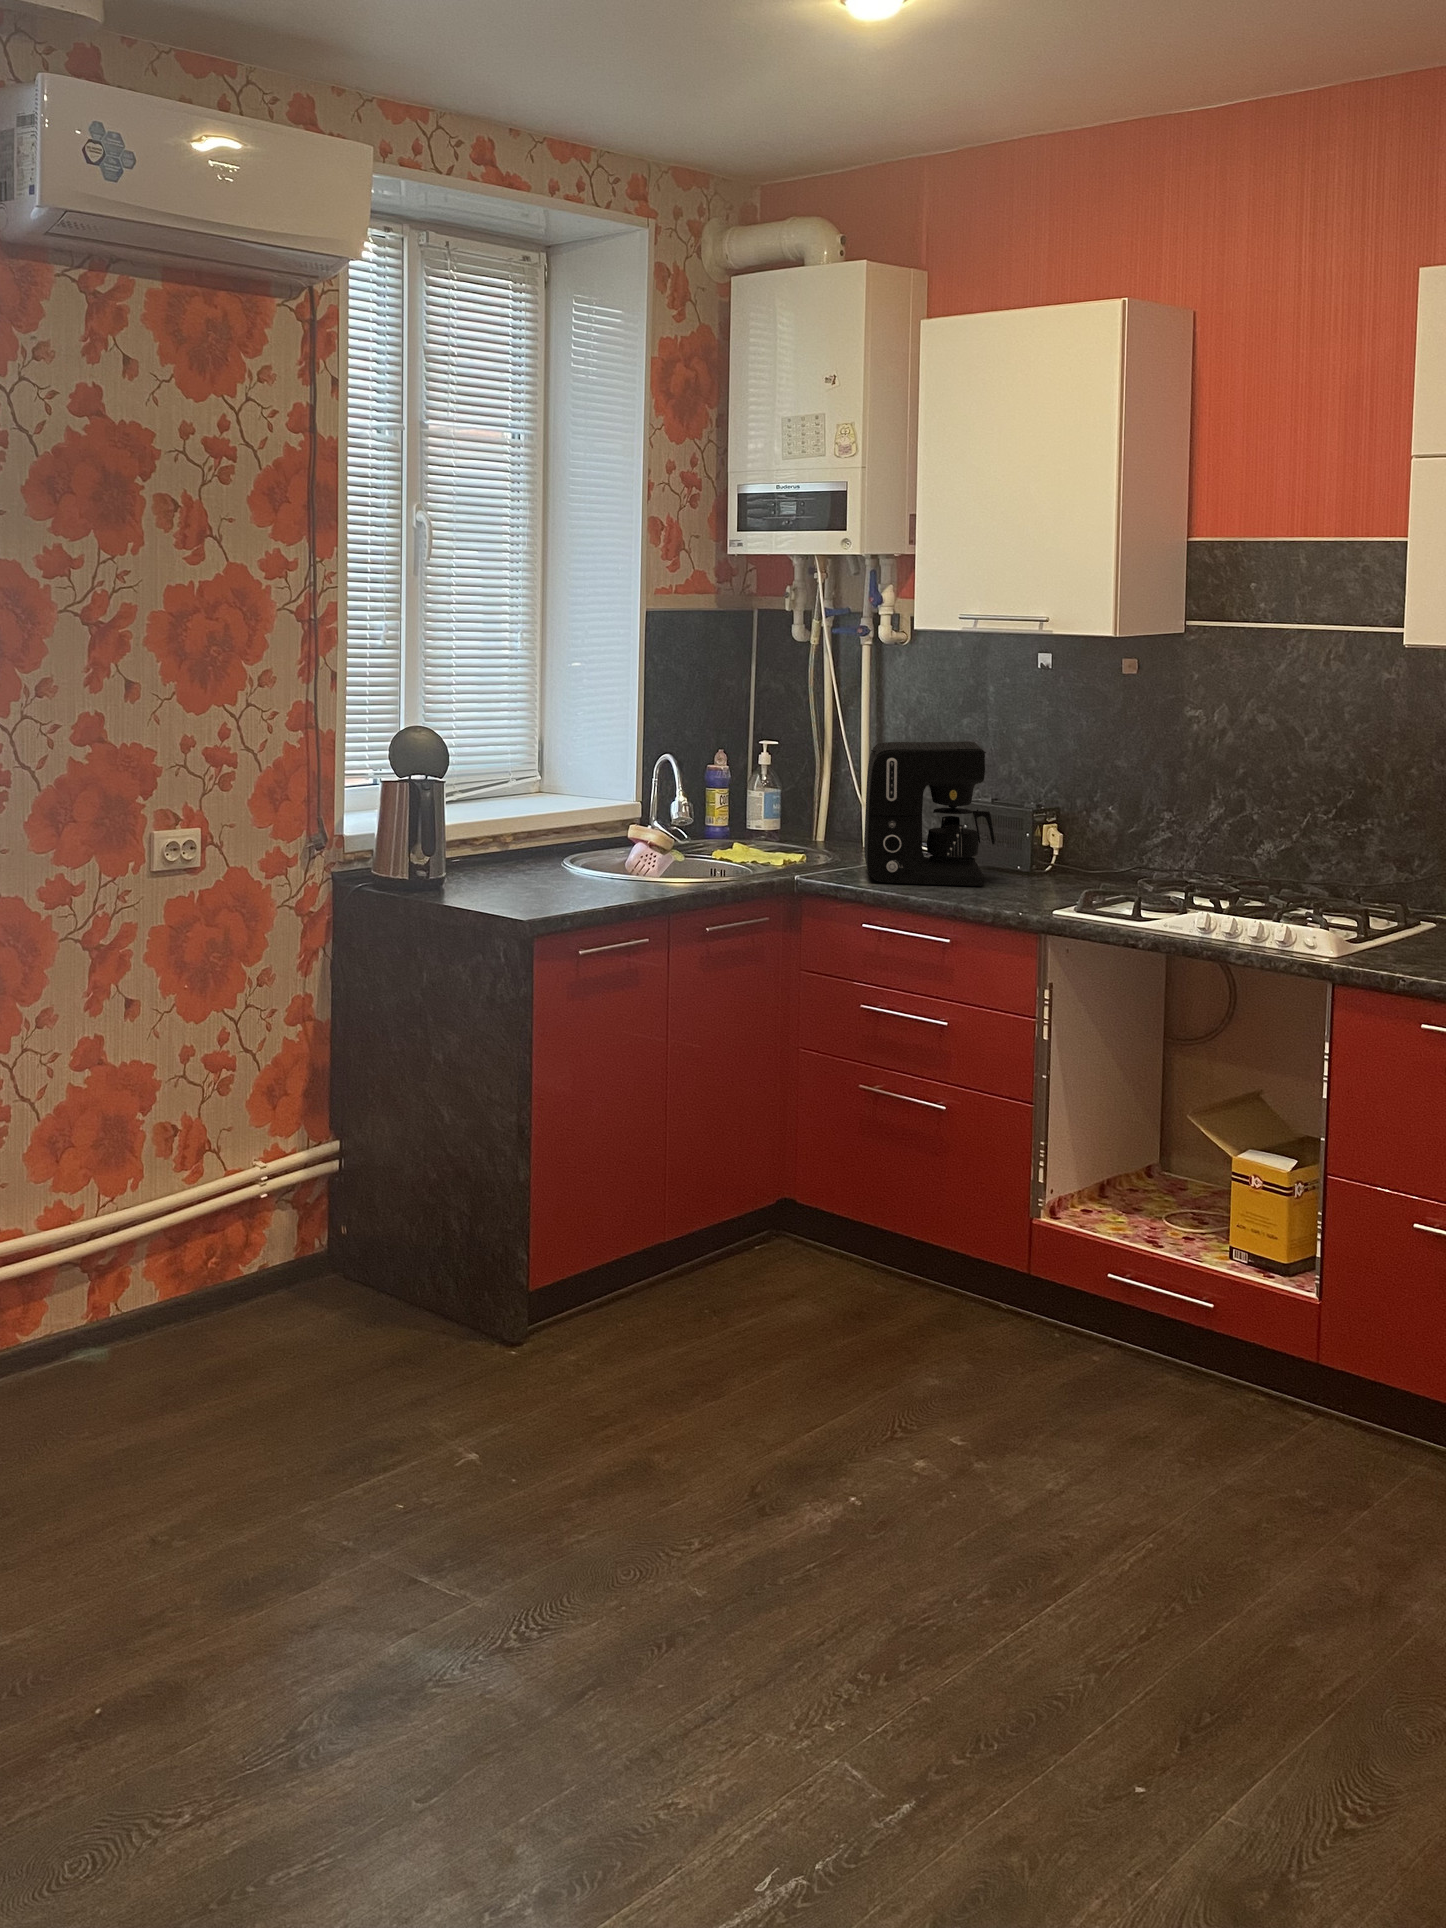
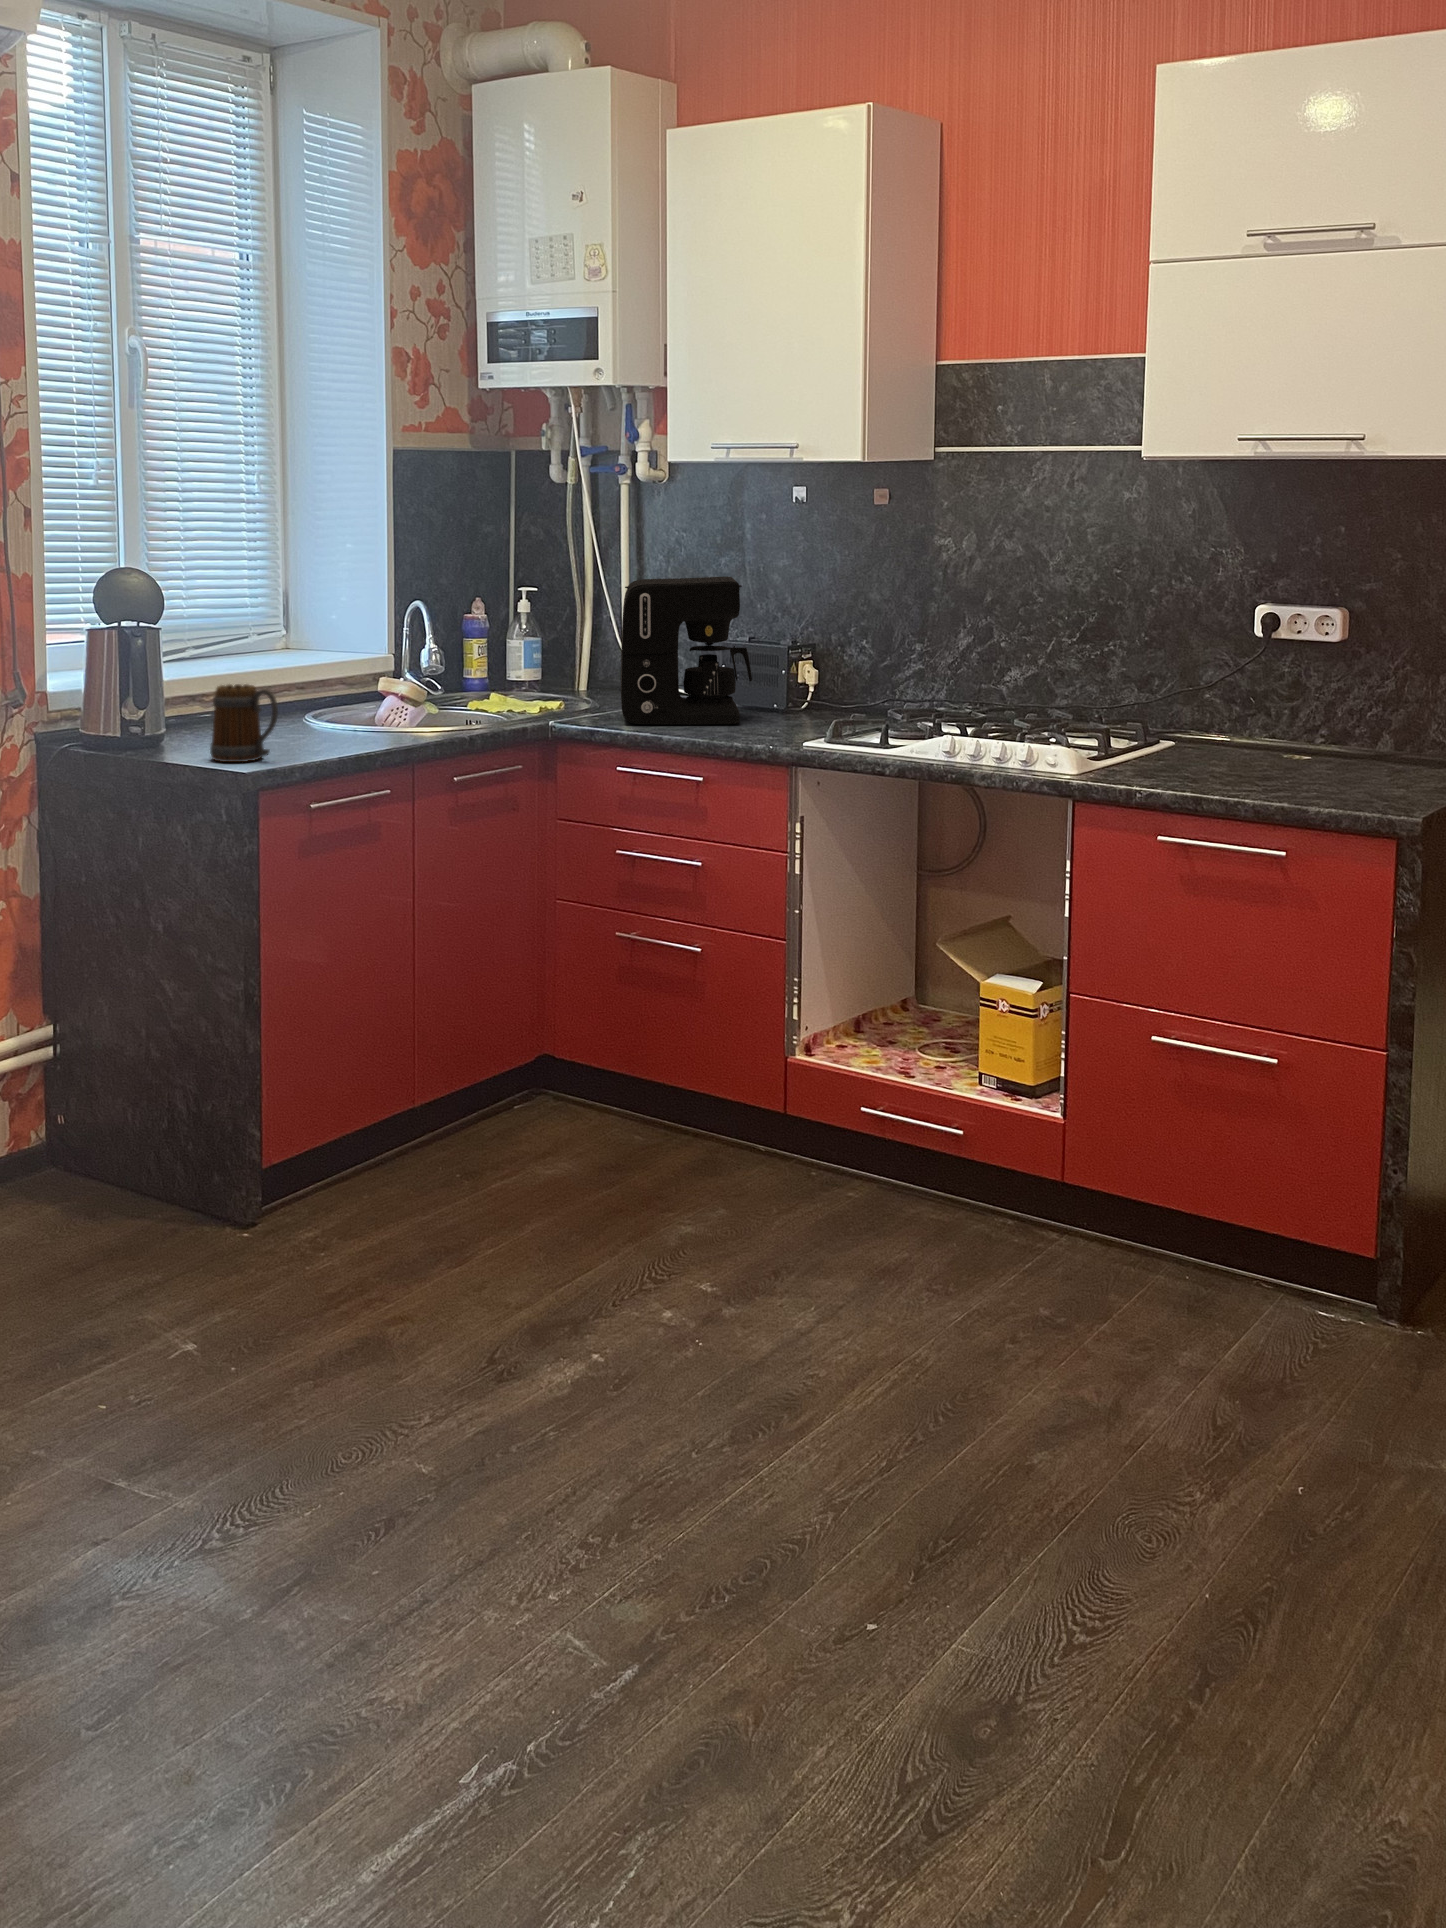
mug: none [490,837,553,909] -> present [210,684,278,762]

